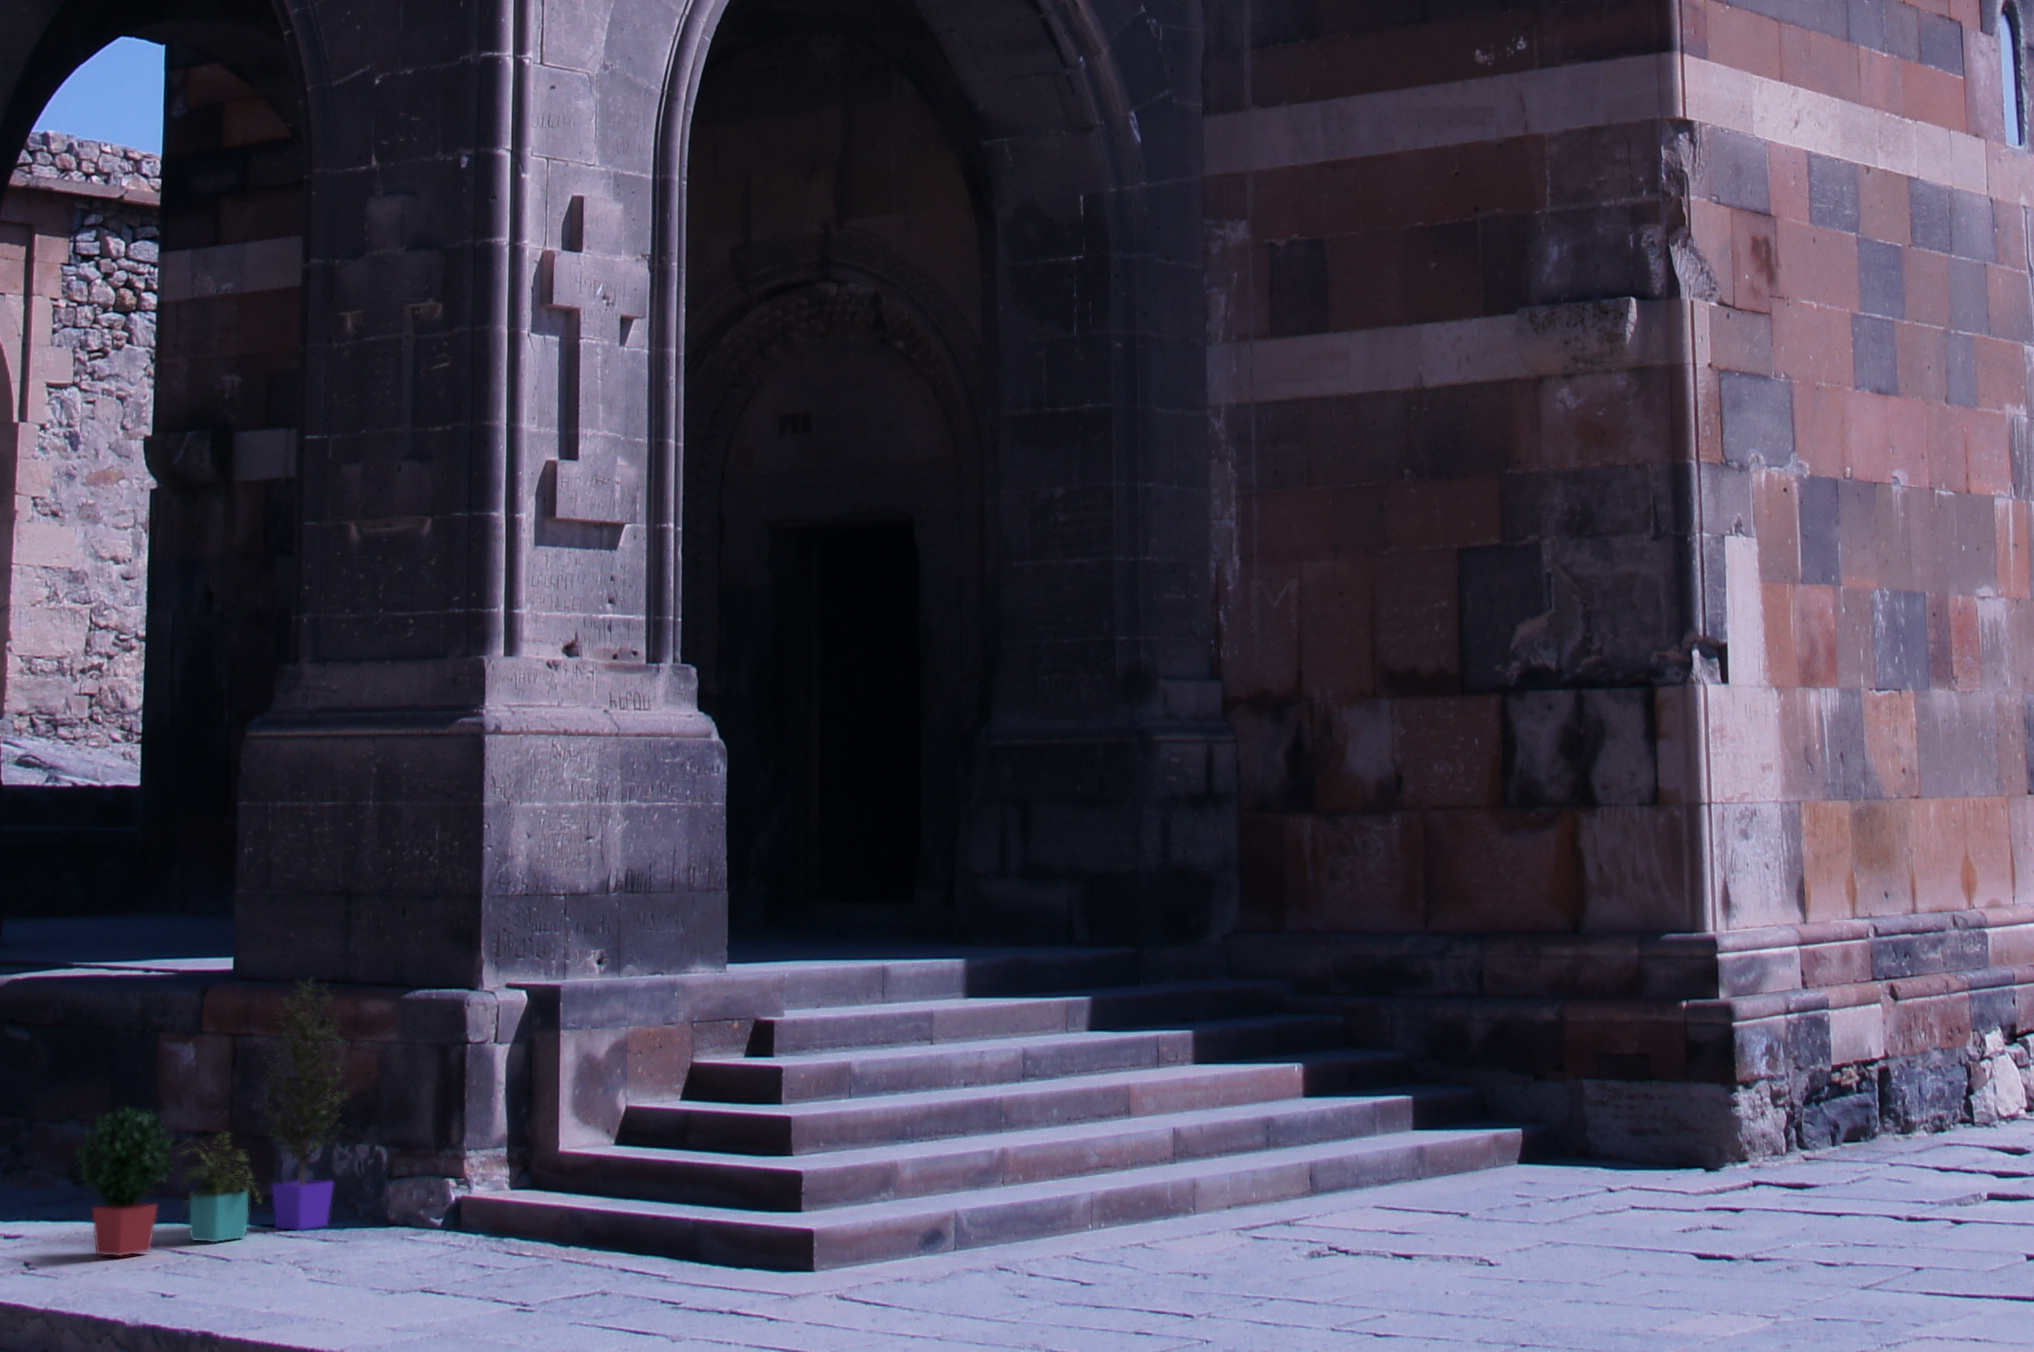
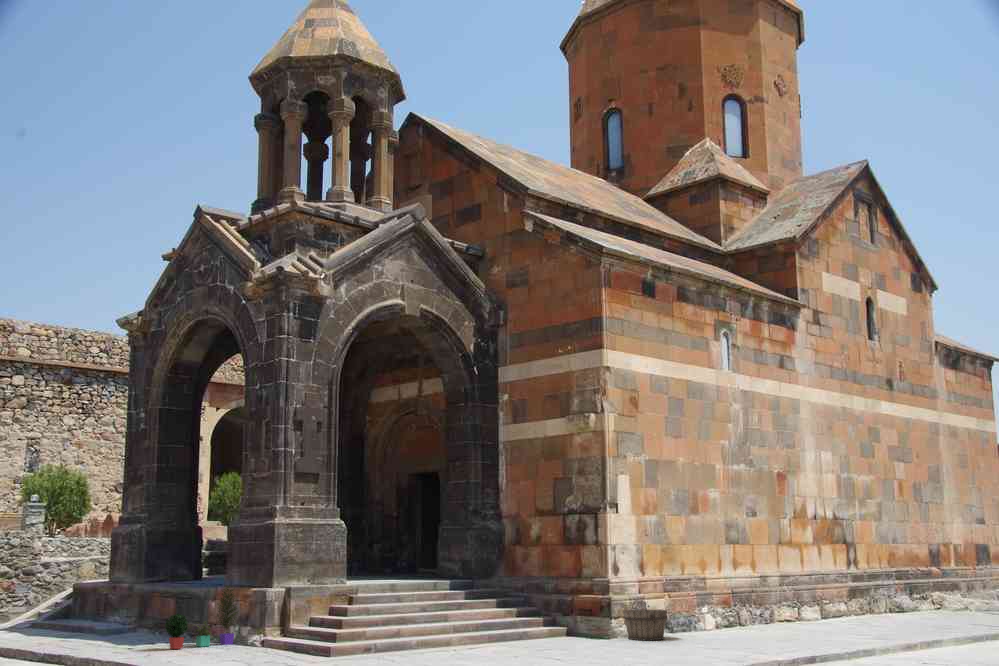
wooden bucket: none [1763,1010,1929,1165] -> present [623,601,667,640]

